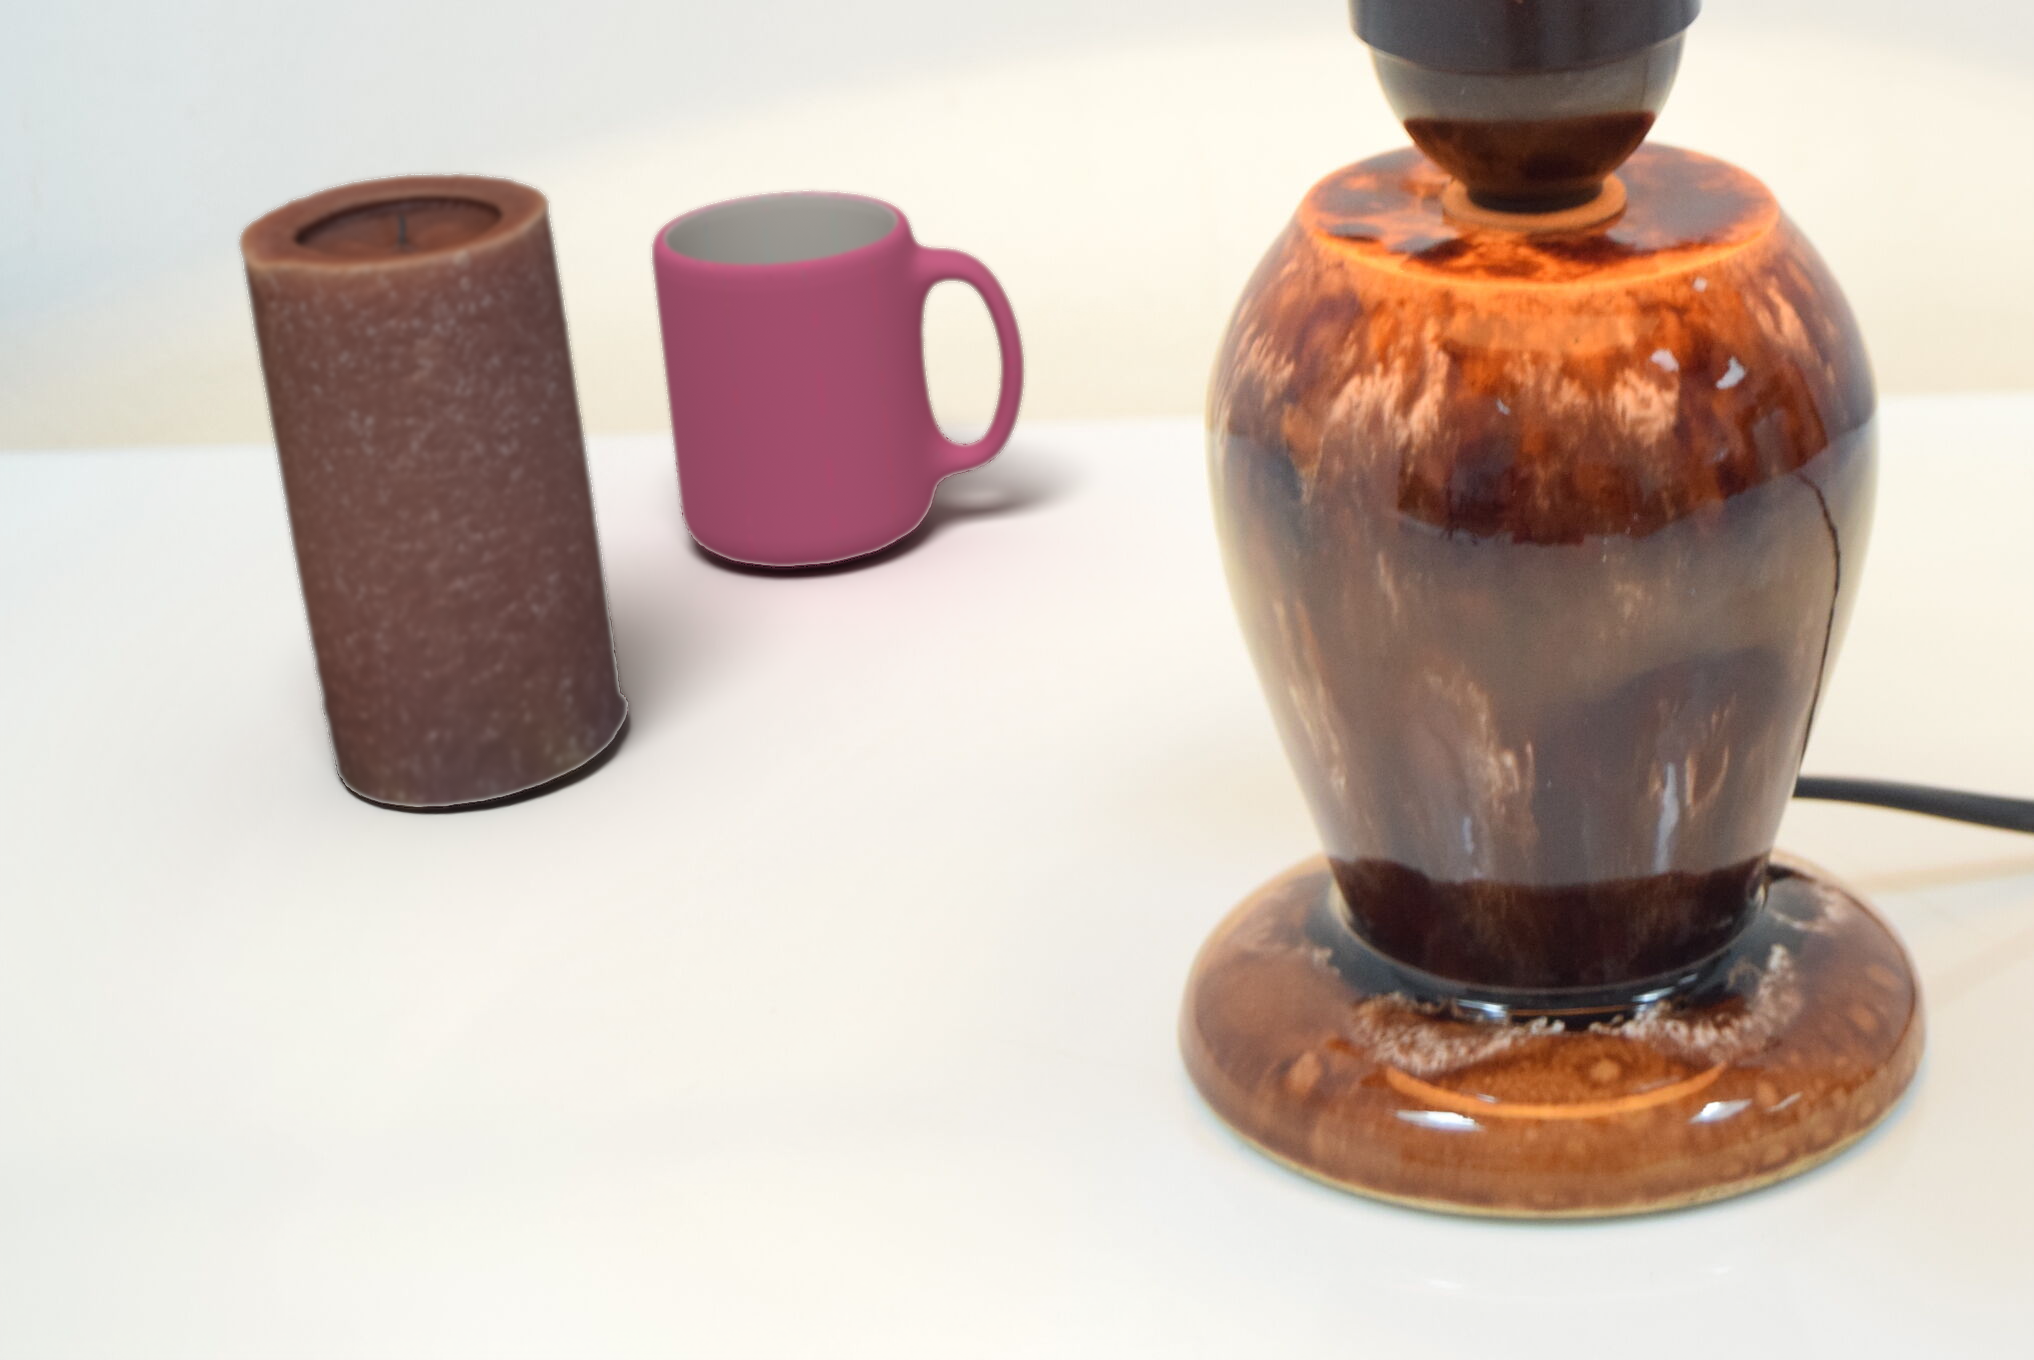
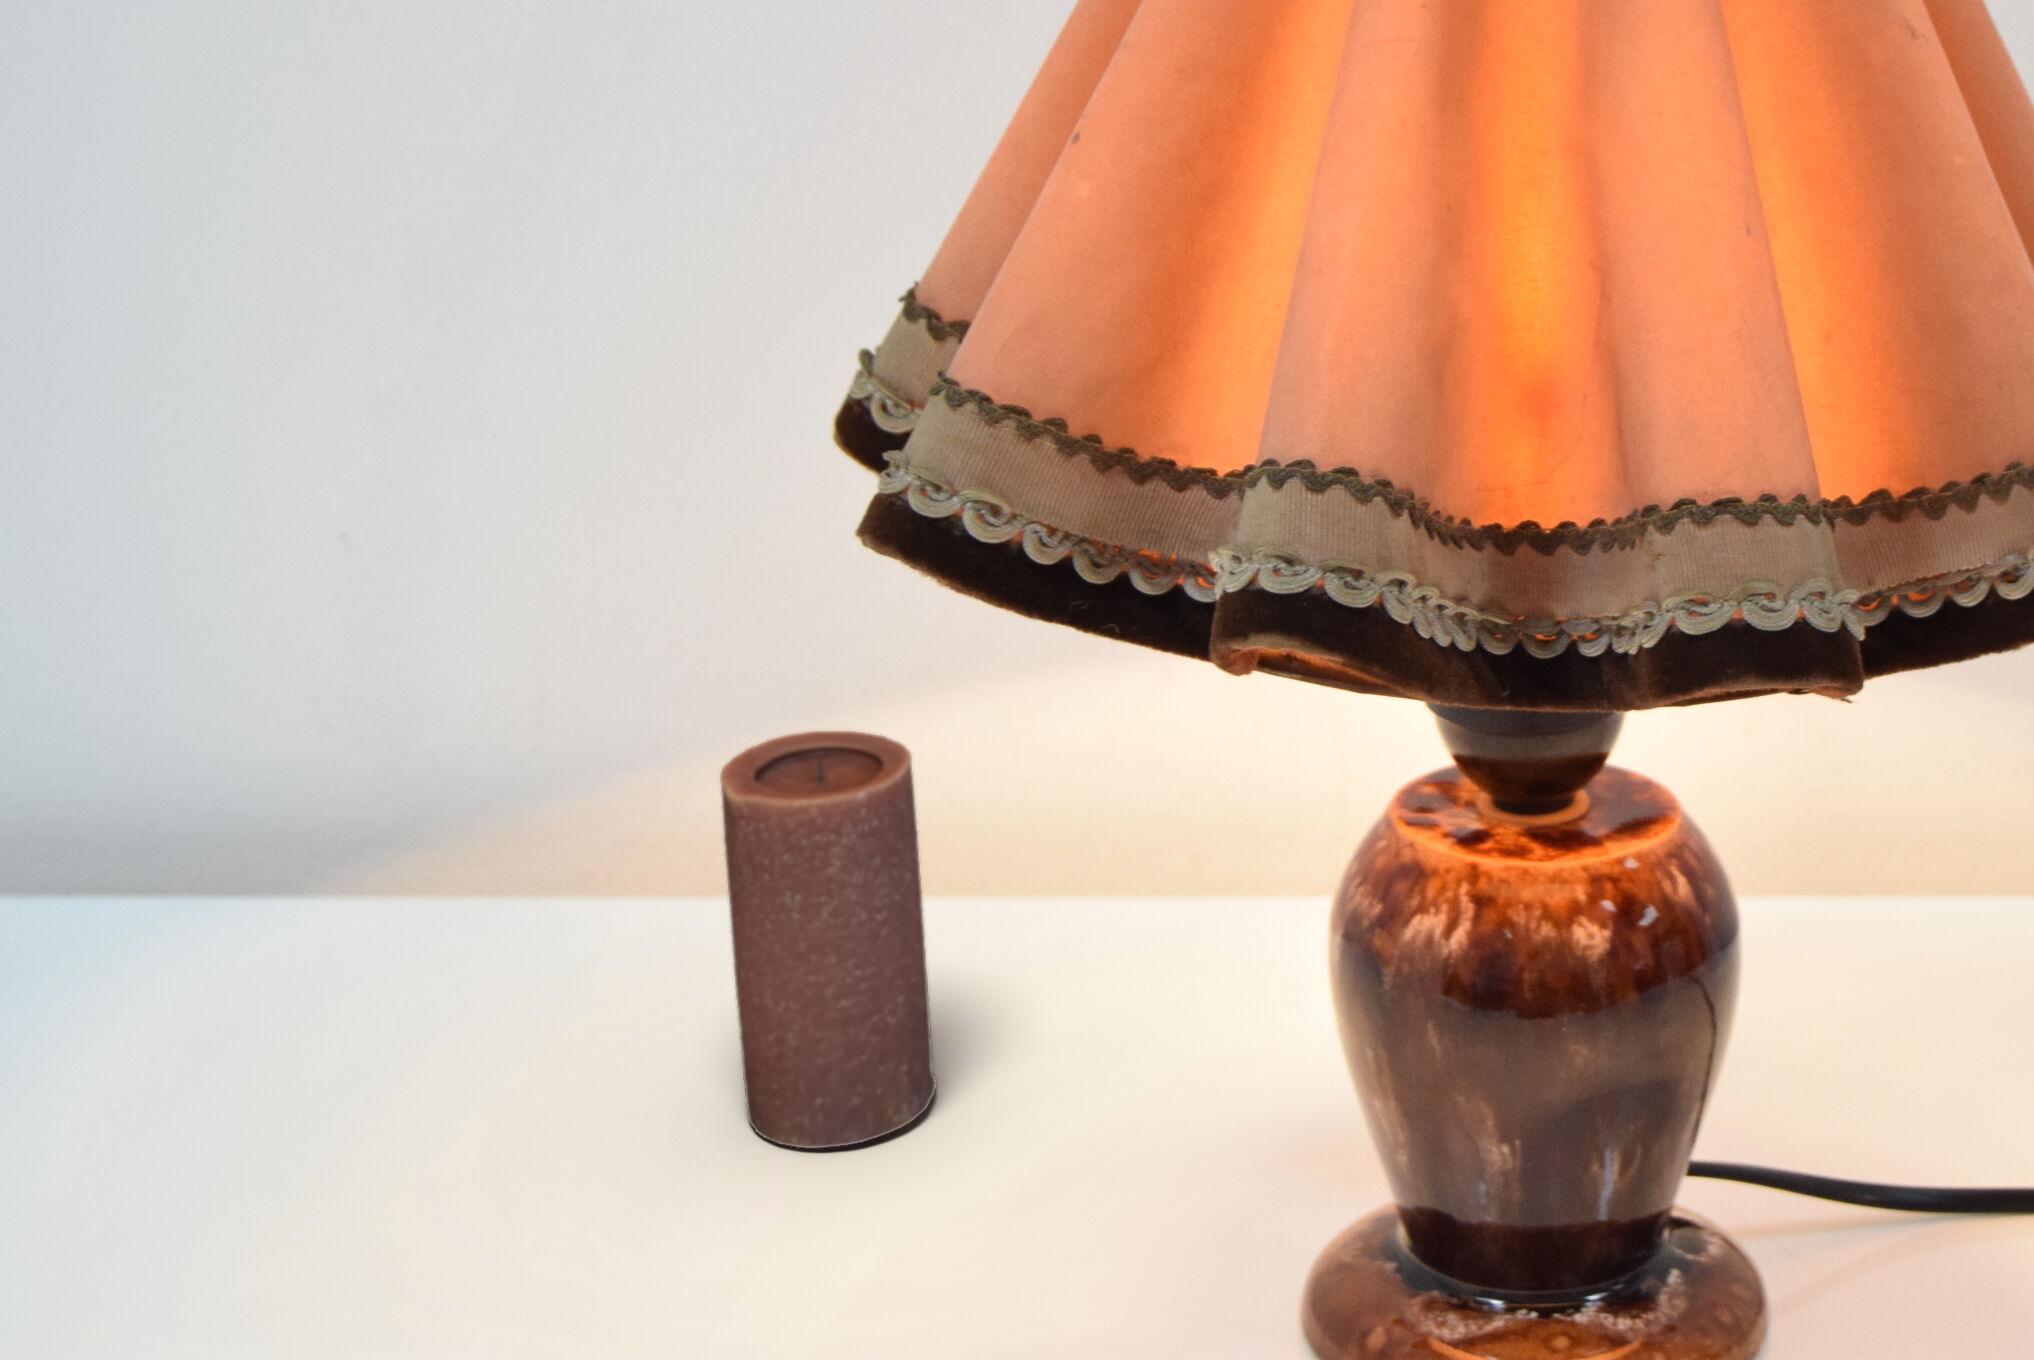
mug: present [652,191,1024,567] -> none [955,721,1199,983]

